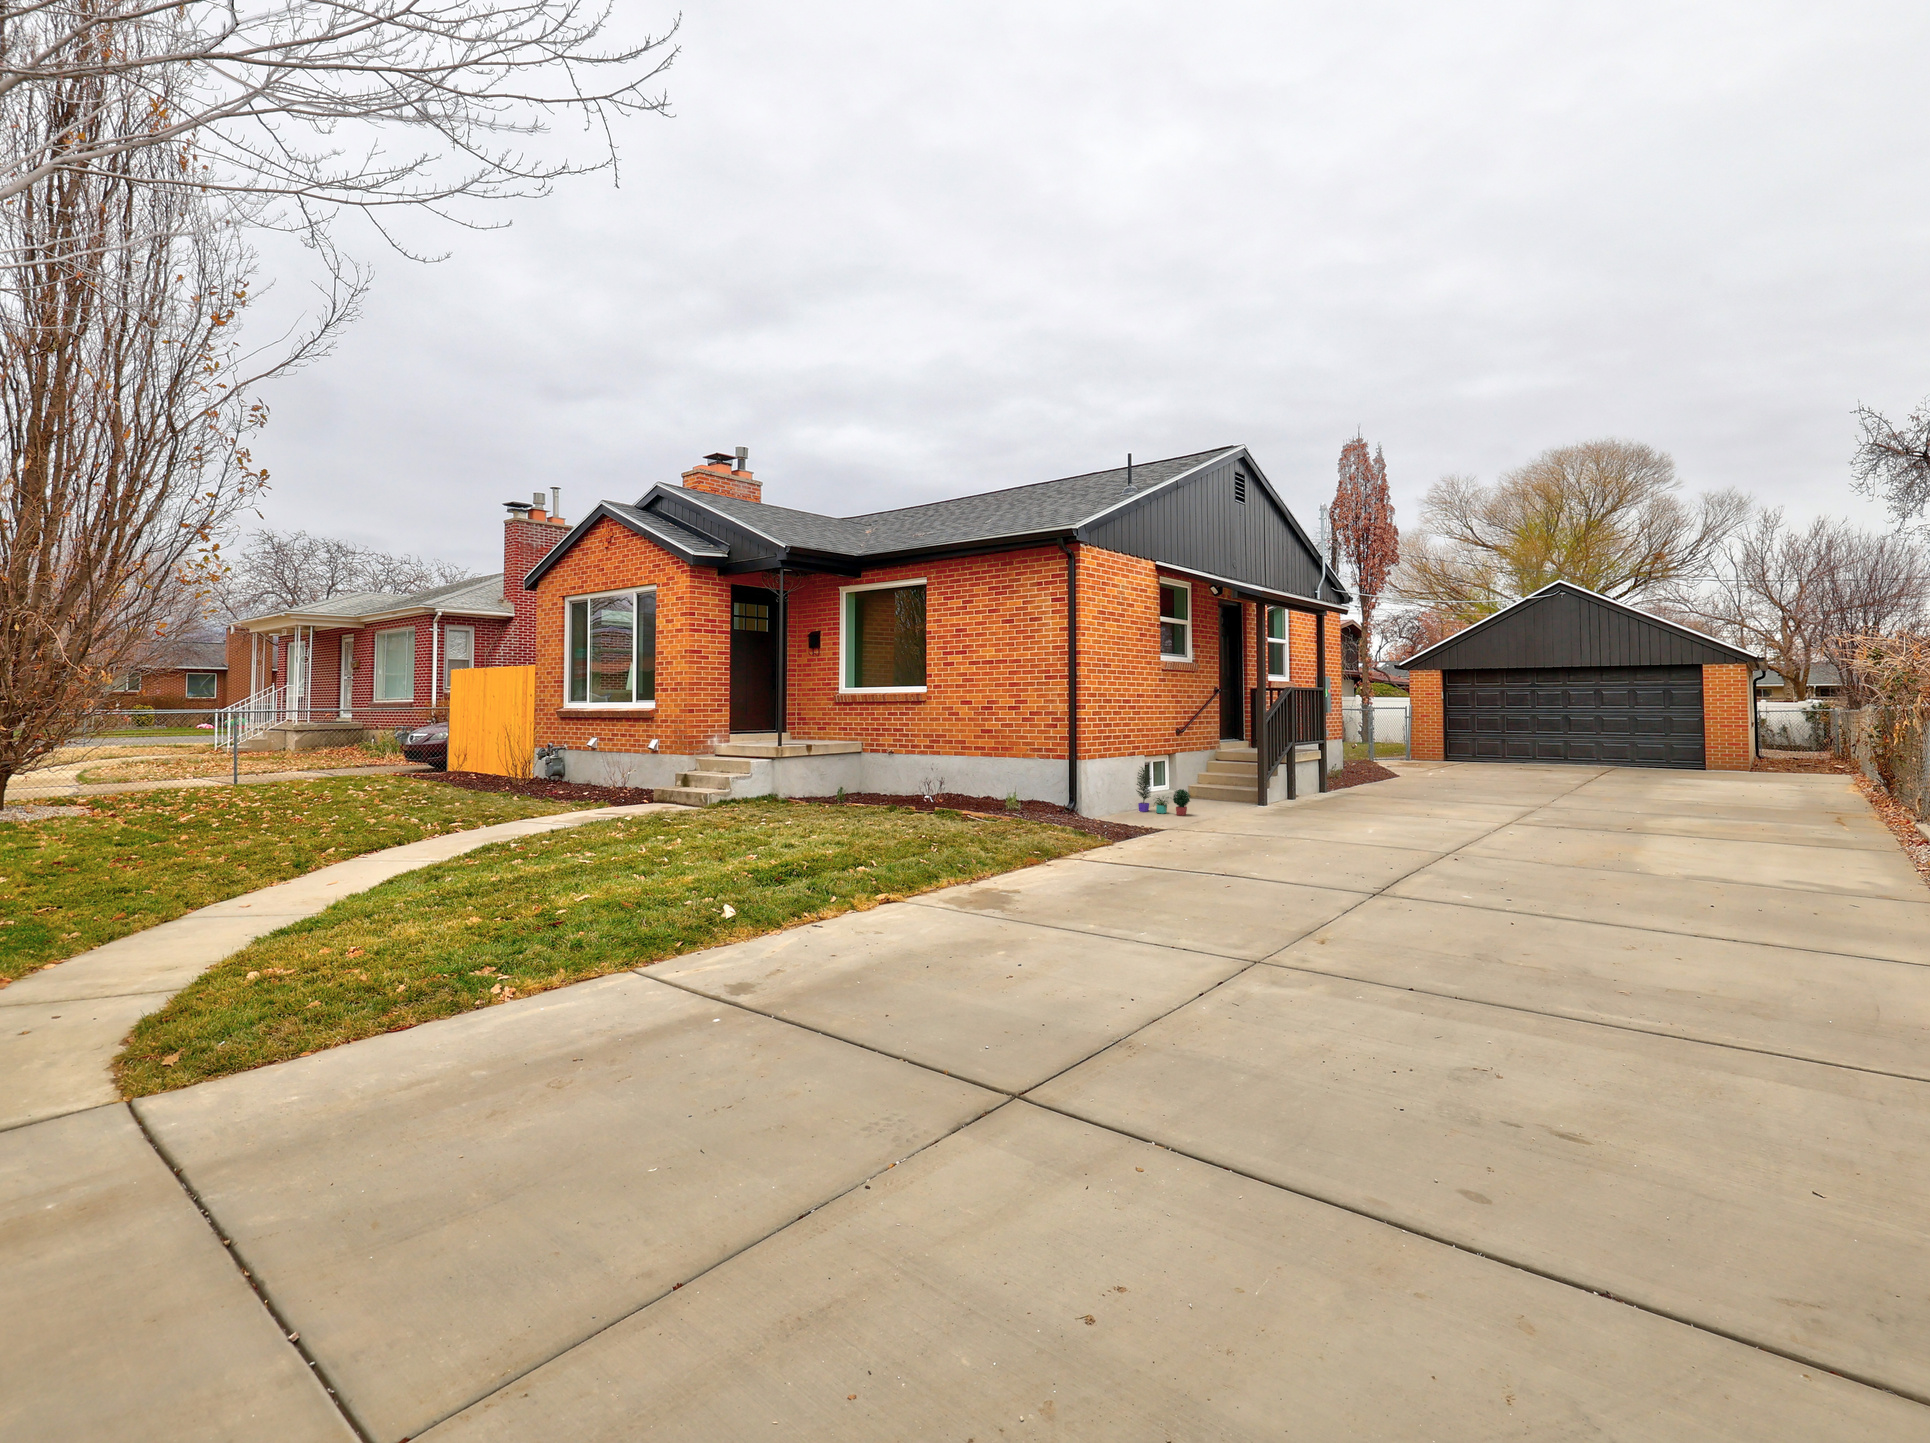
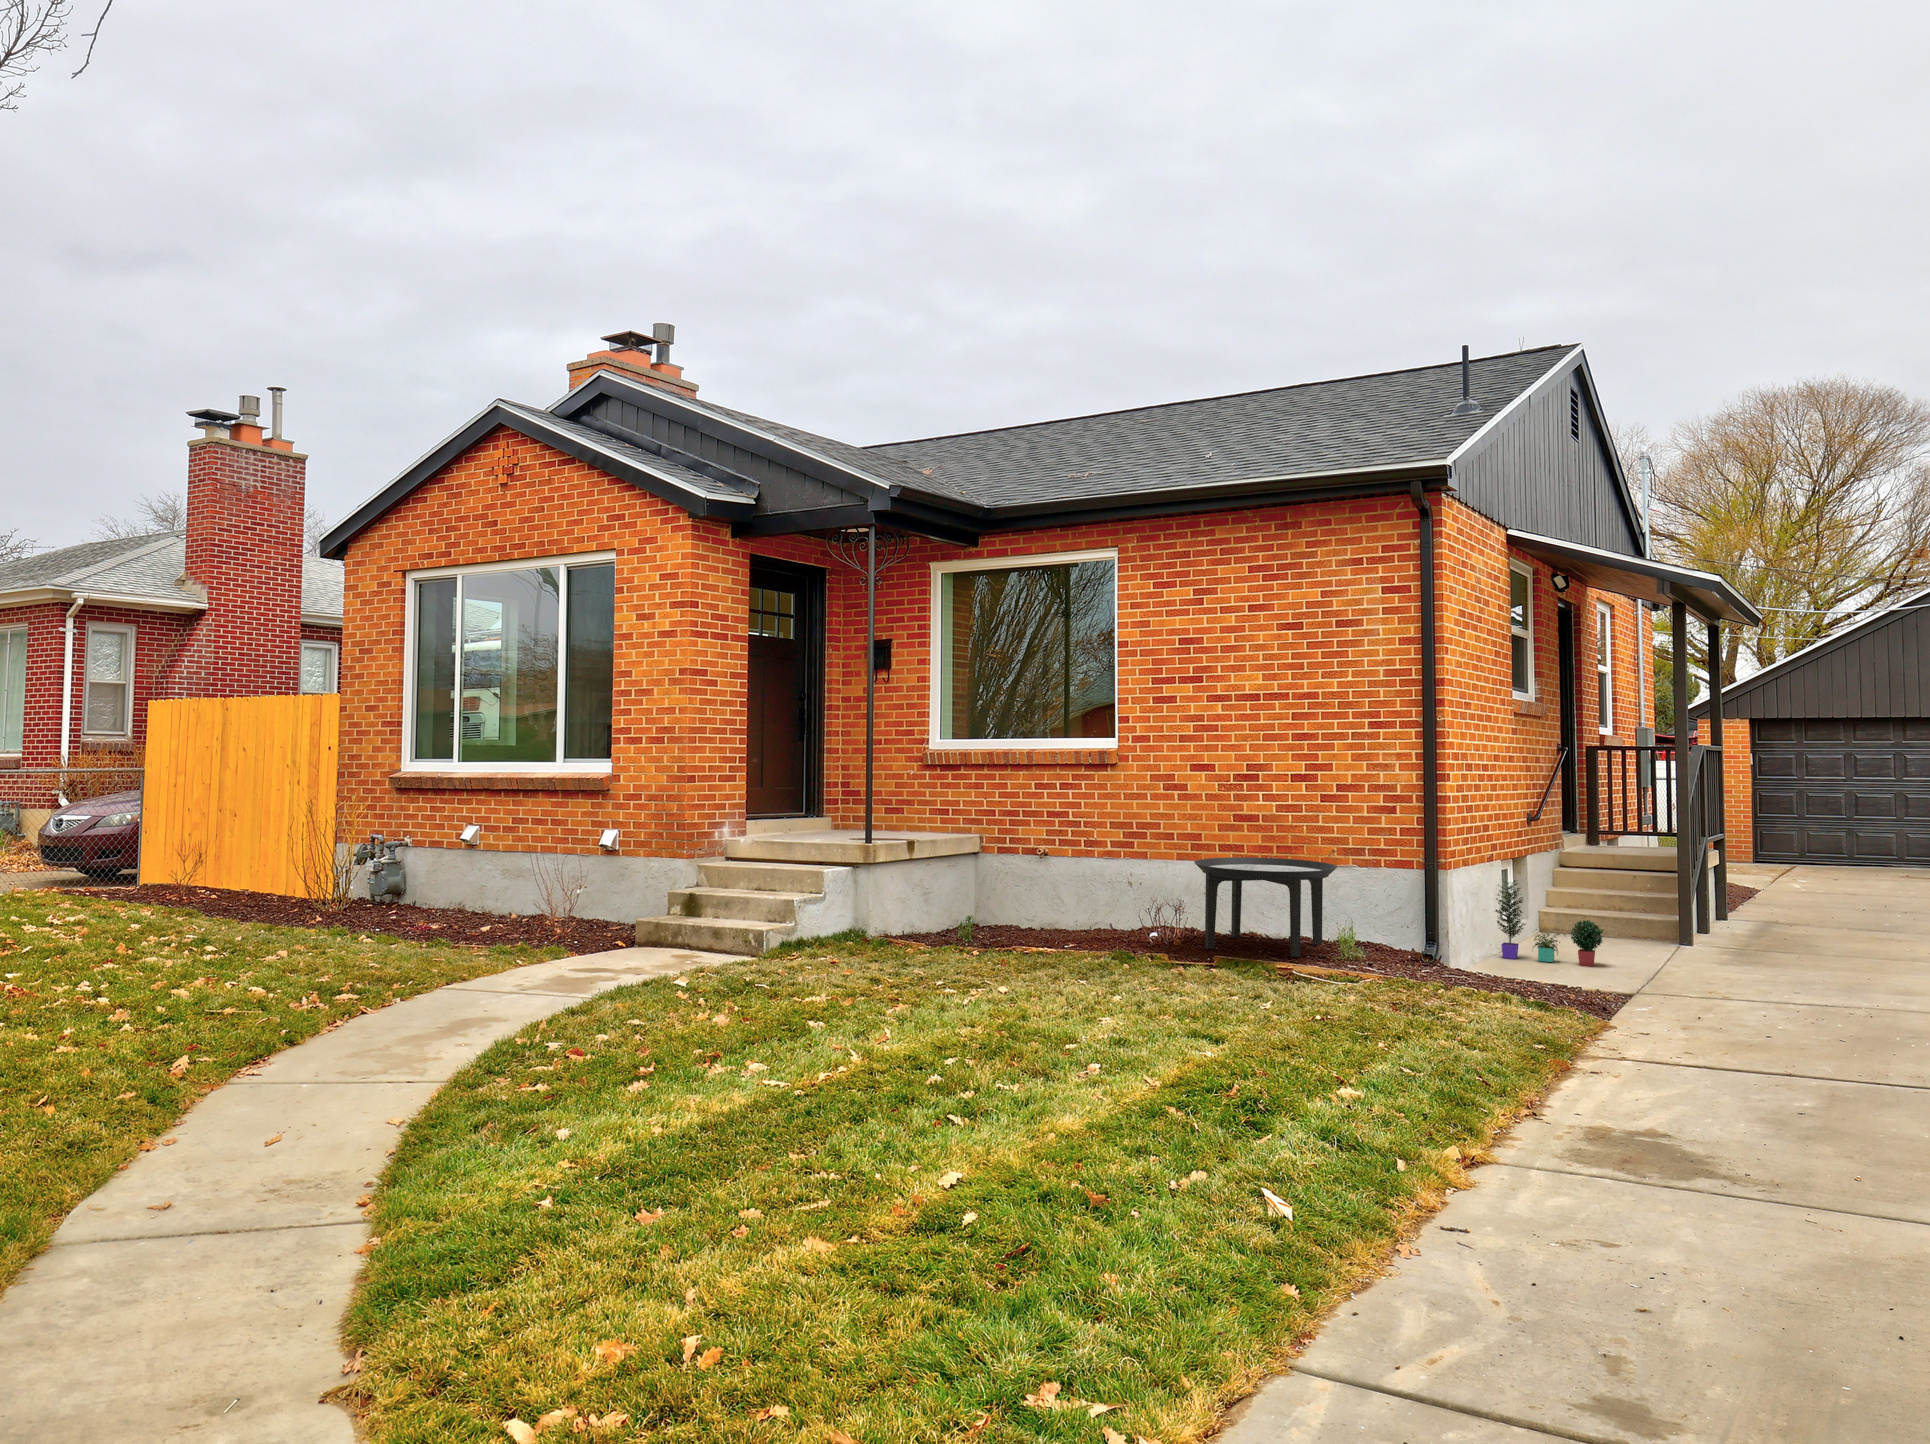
round table: none [940,753,1020,807] -> present [1194,857,1337,957]

